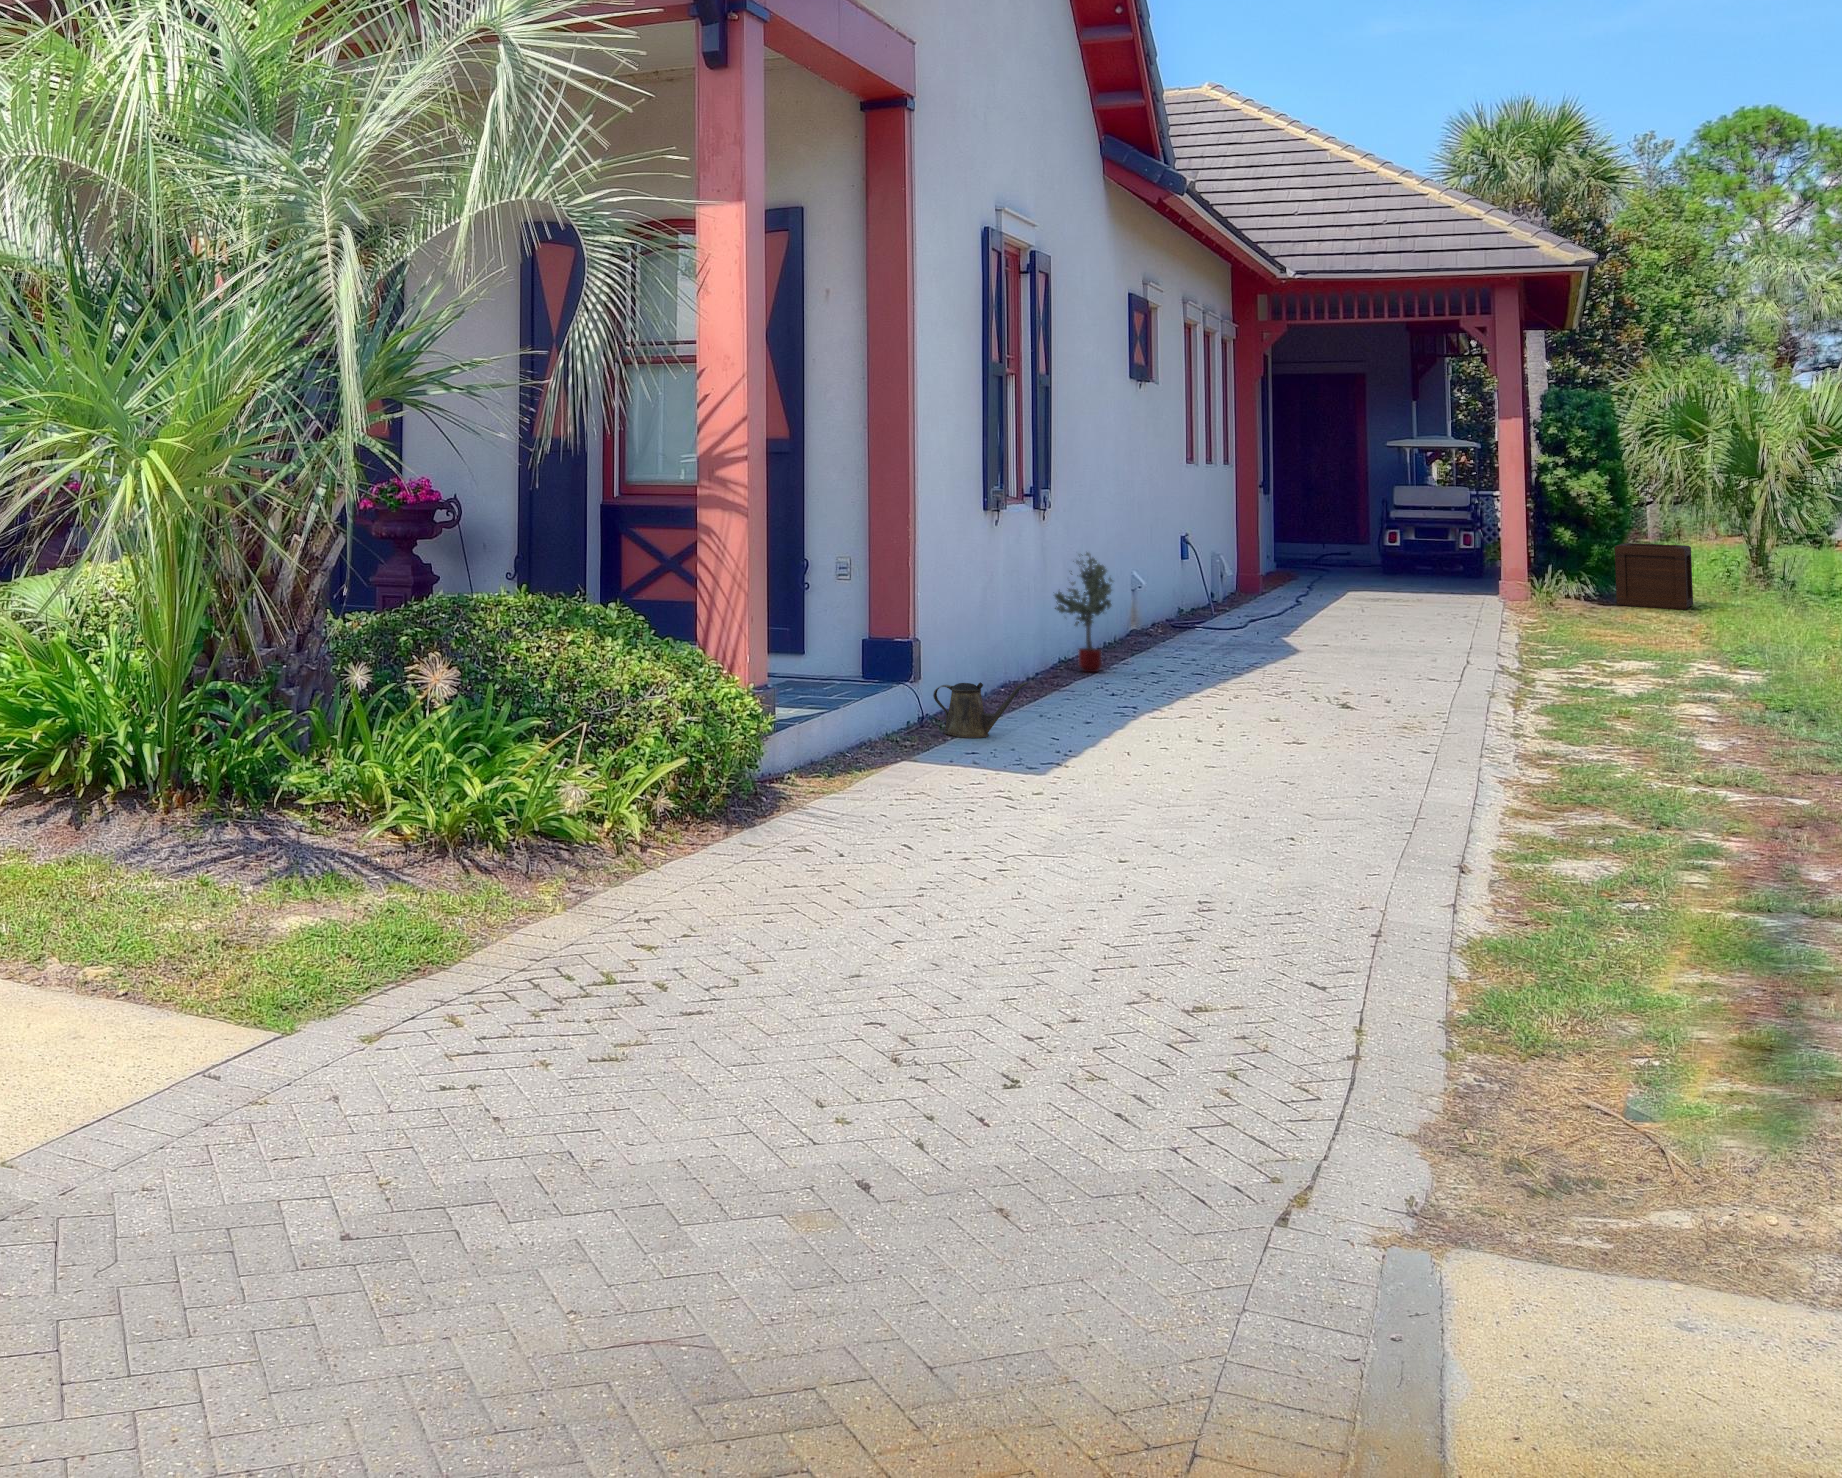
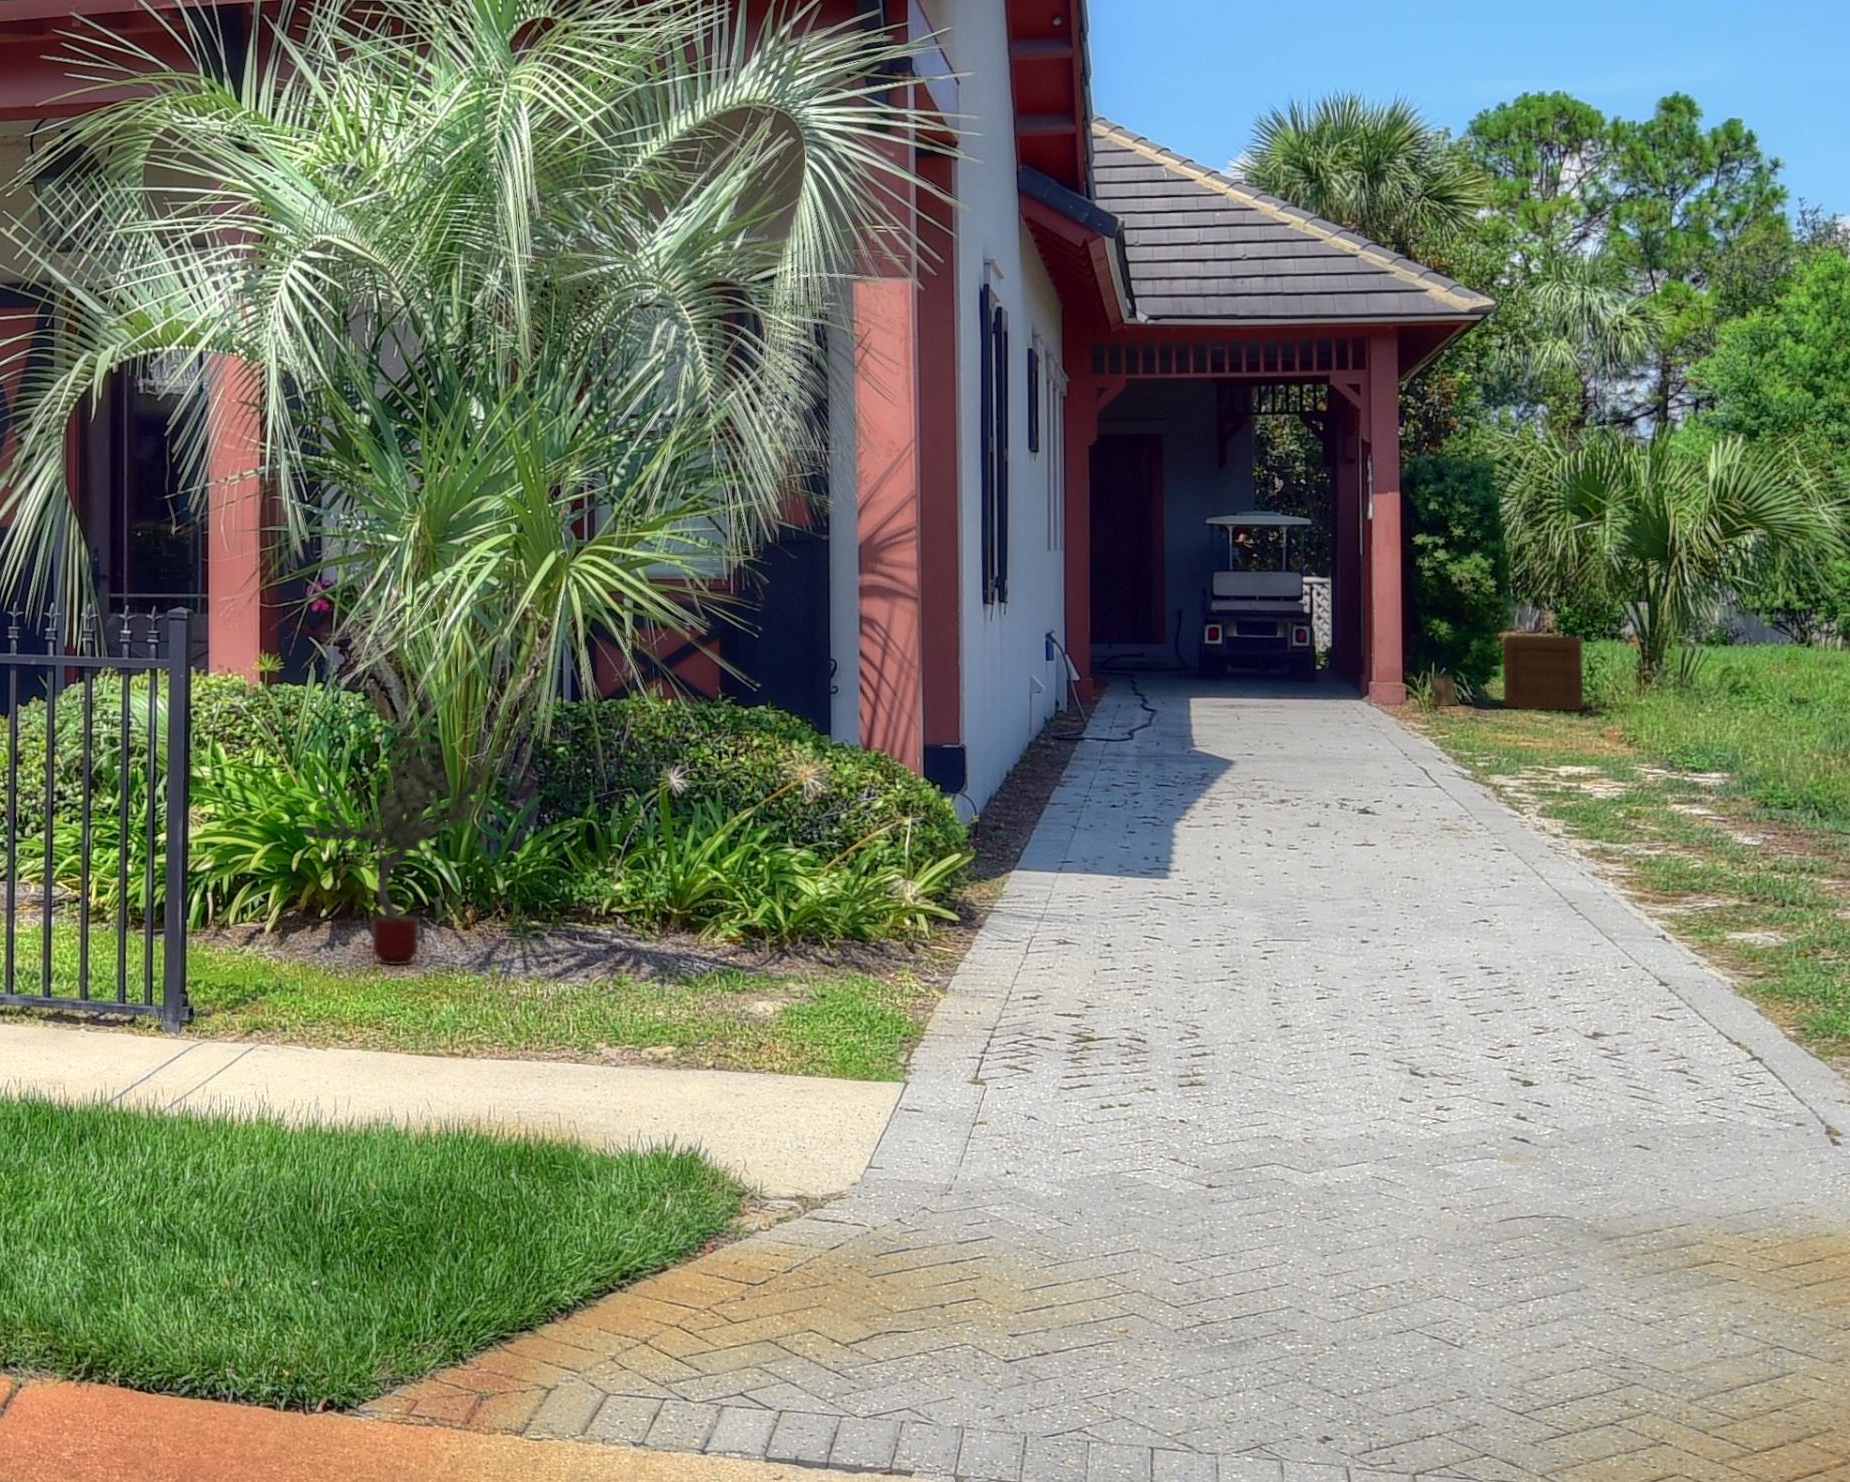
potted tree: present [1055,553,1113,672] -> present [302,726,492,965]
watering can: present [933,682,1028,738] -> present [1429,673,1457,706]

